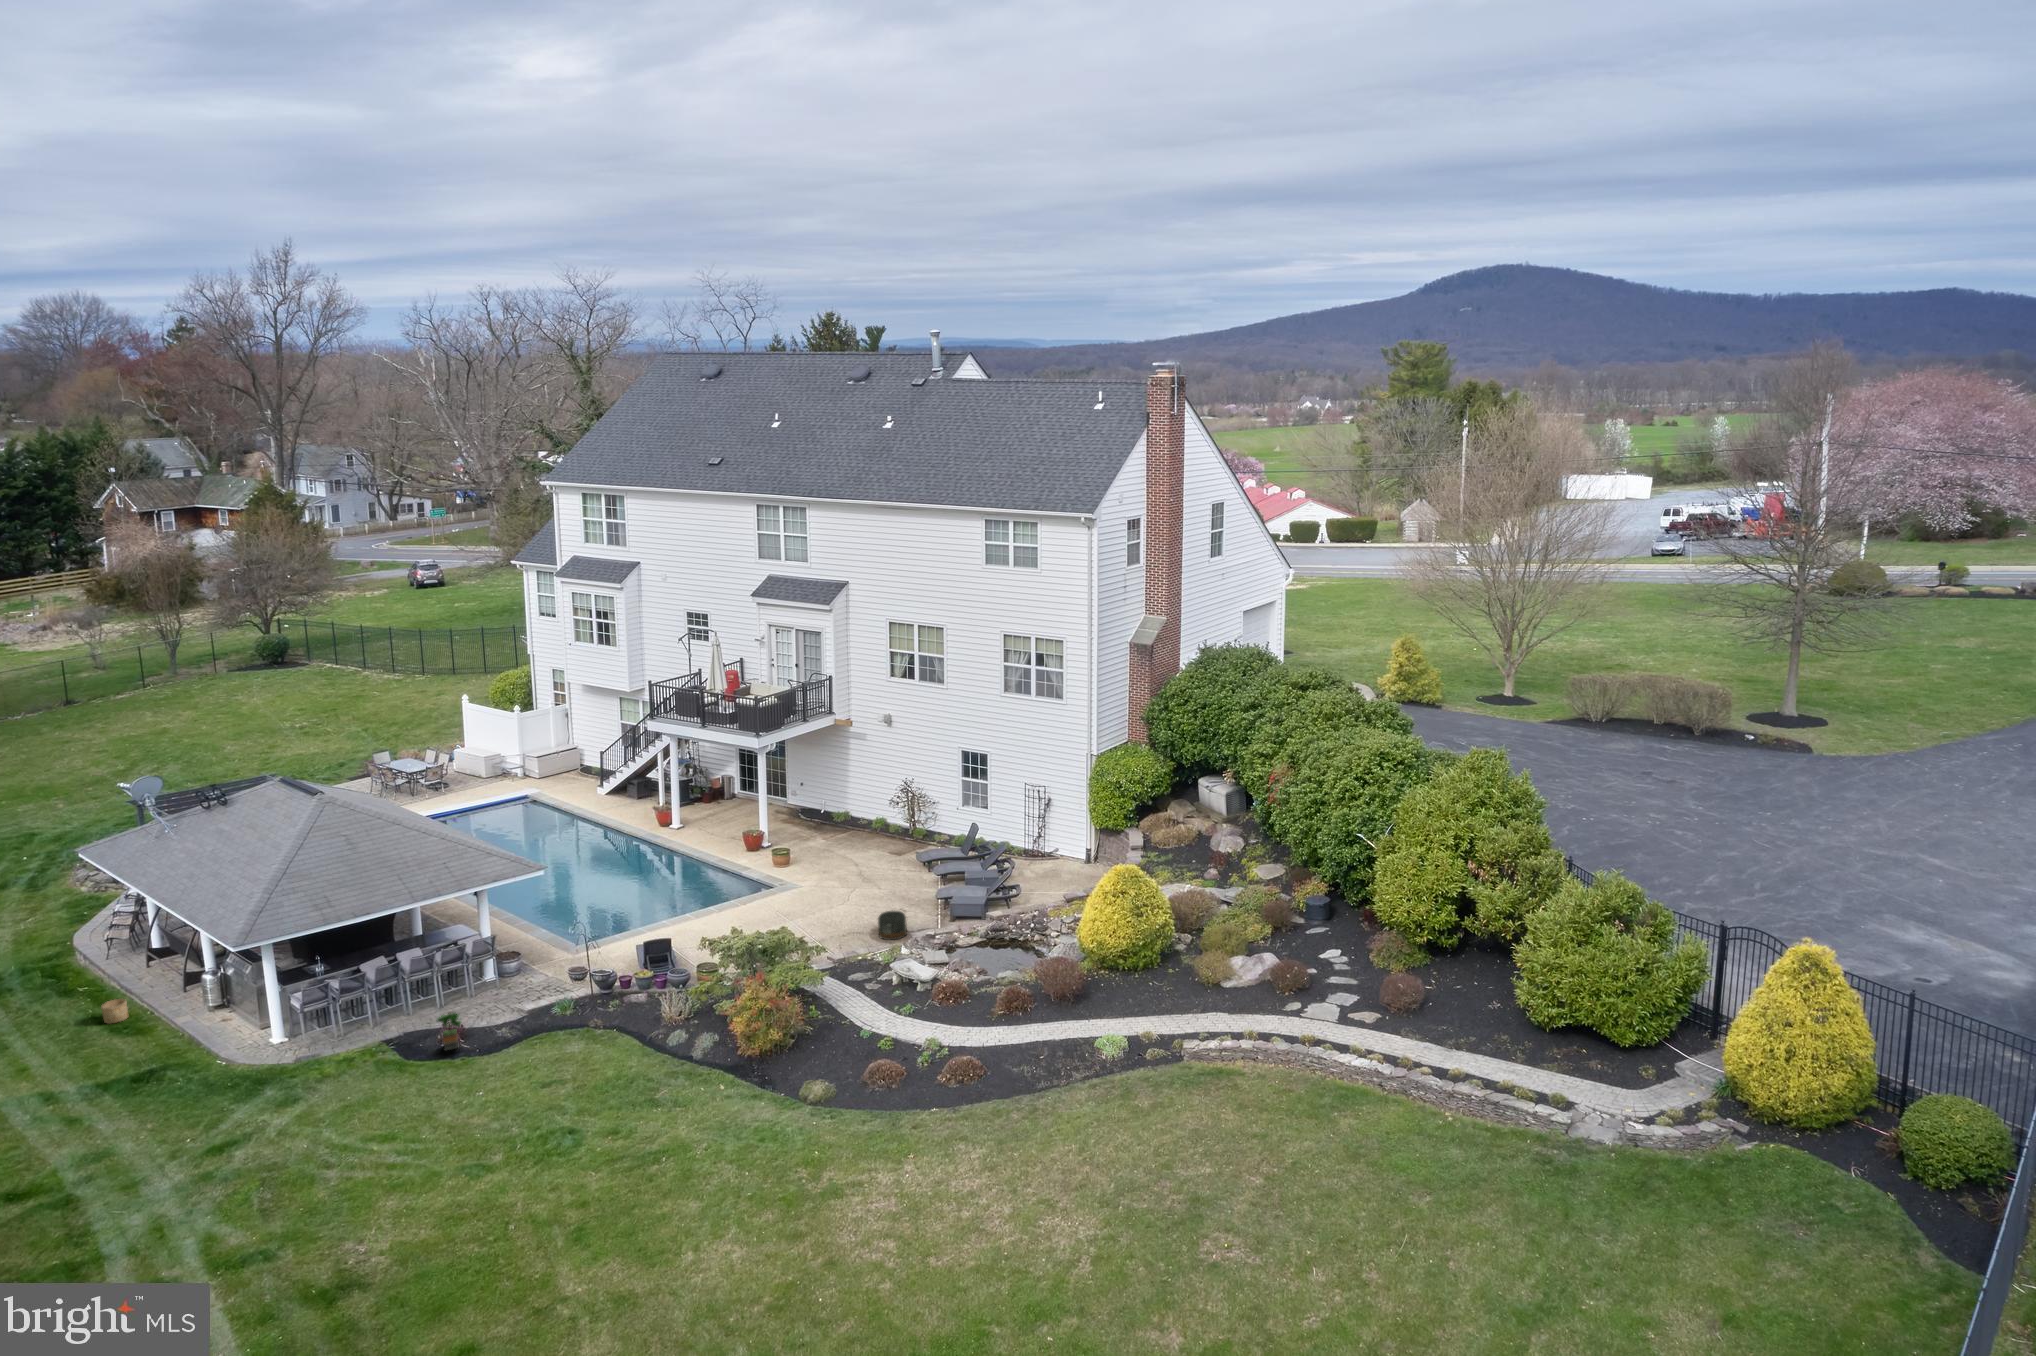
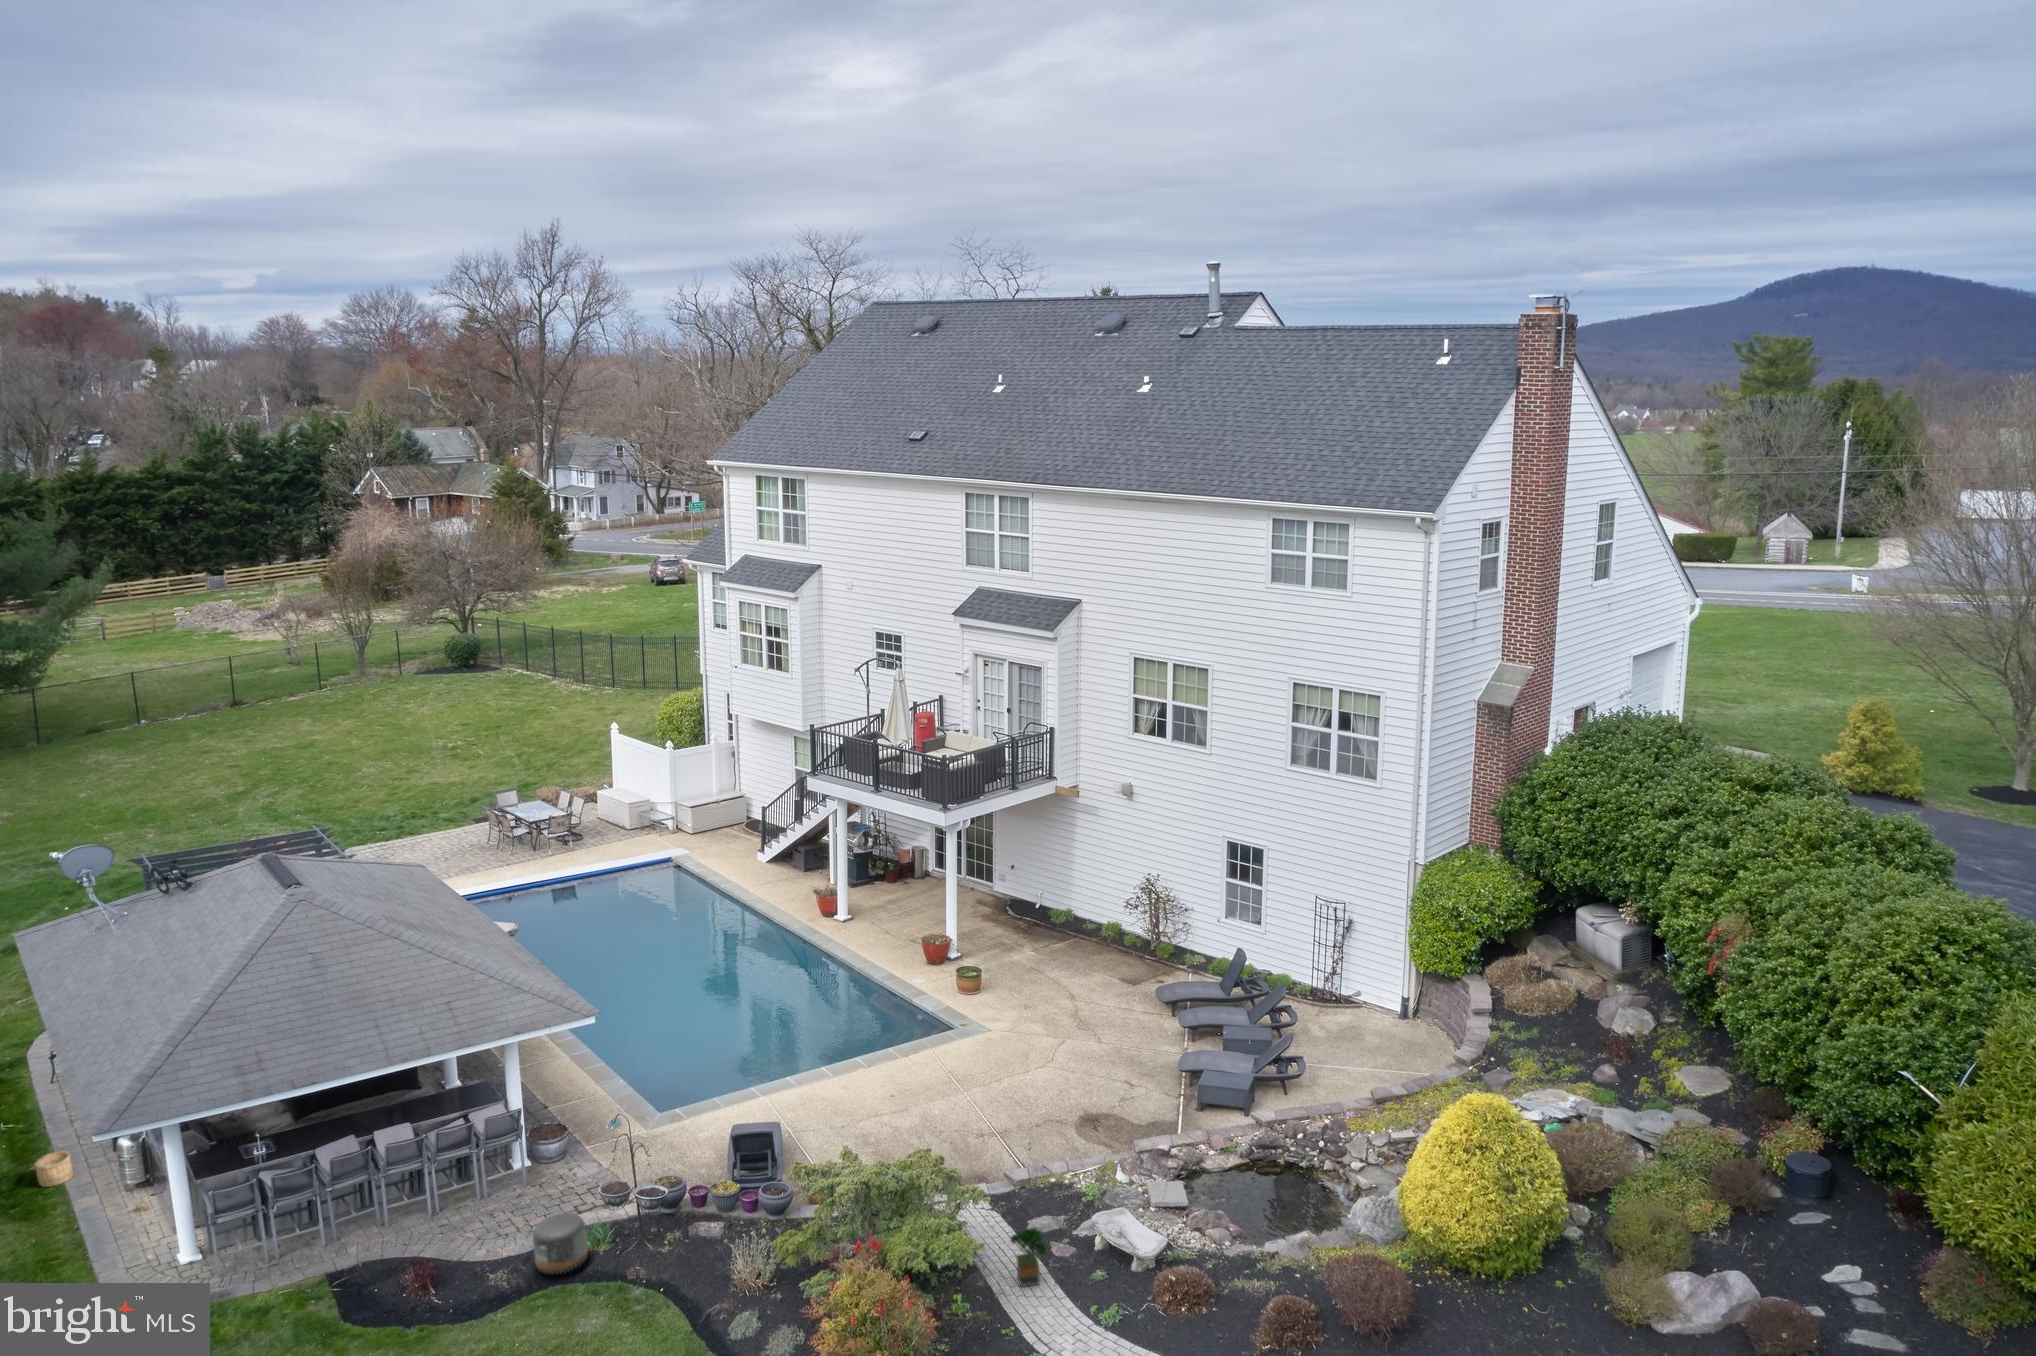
pouf: present [878,910,907,940] -> present [533,1212,588,1274]
potted tree: present [437,1013,461,1050] -> present [1010,1228,1046,1287]

